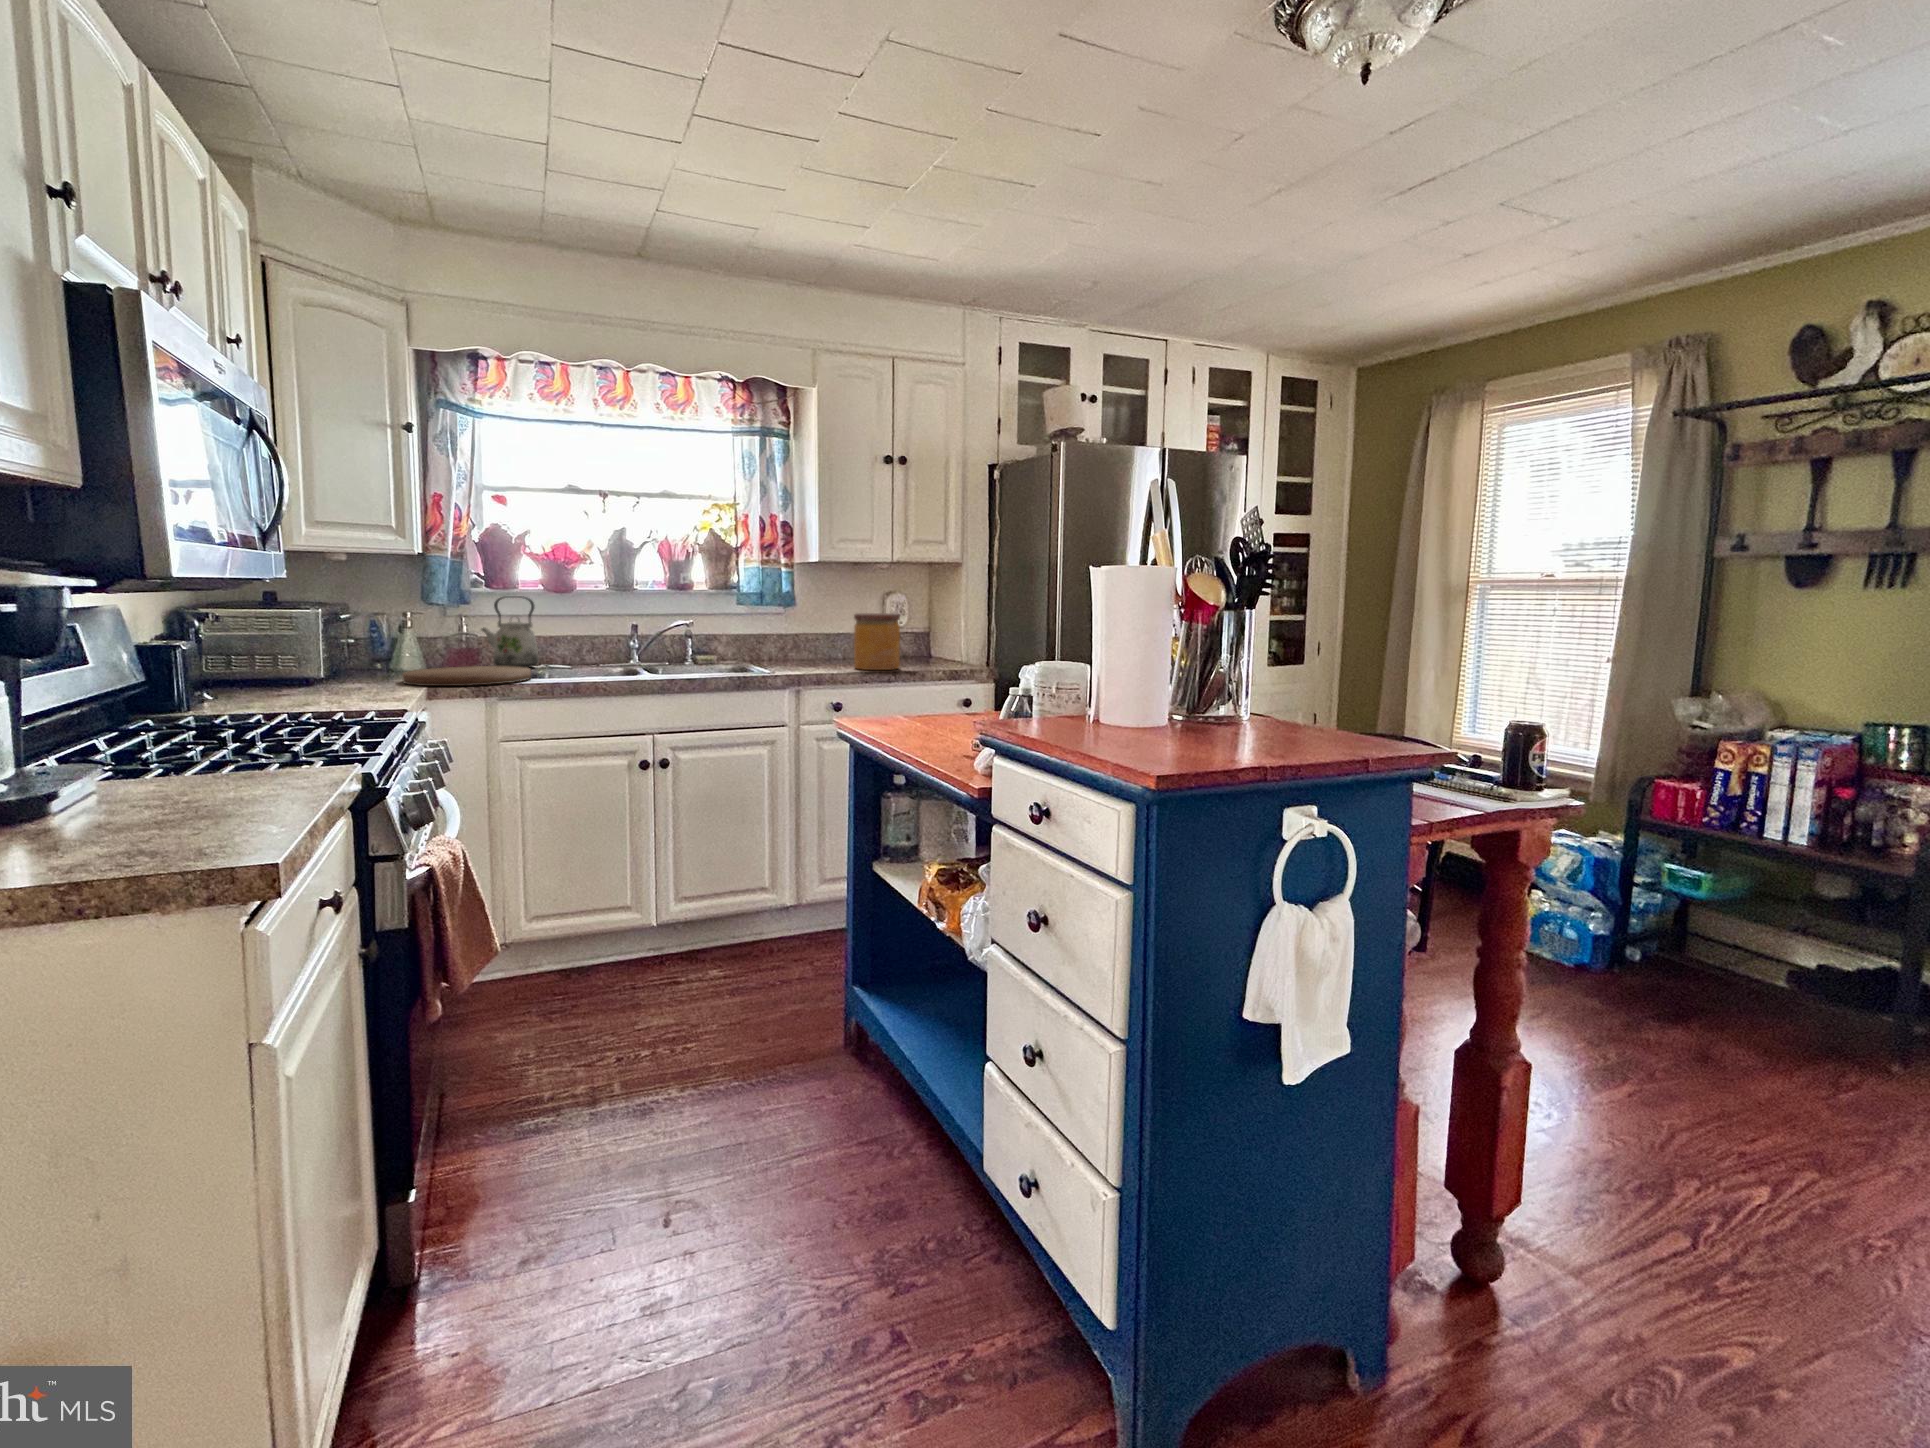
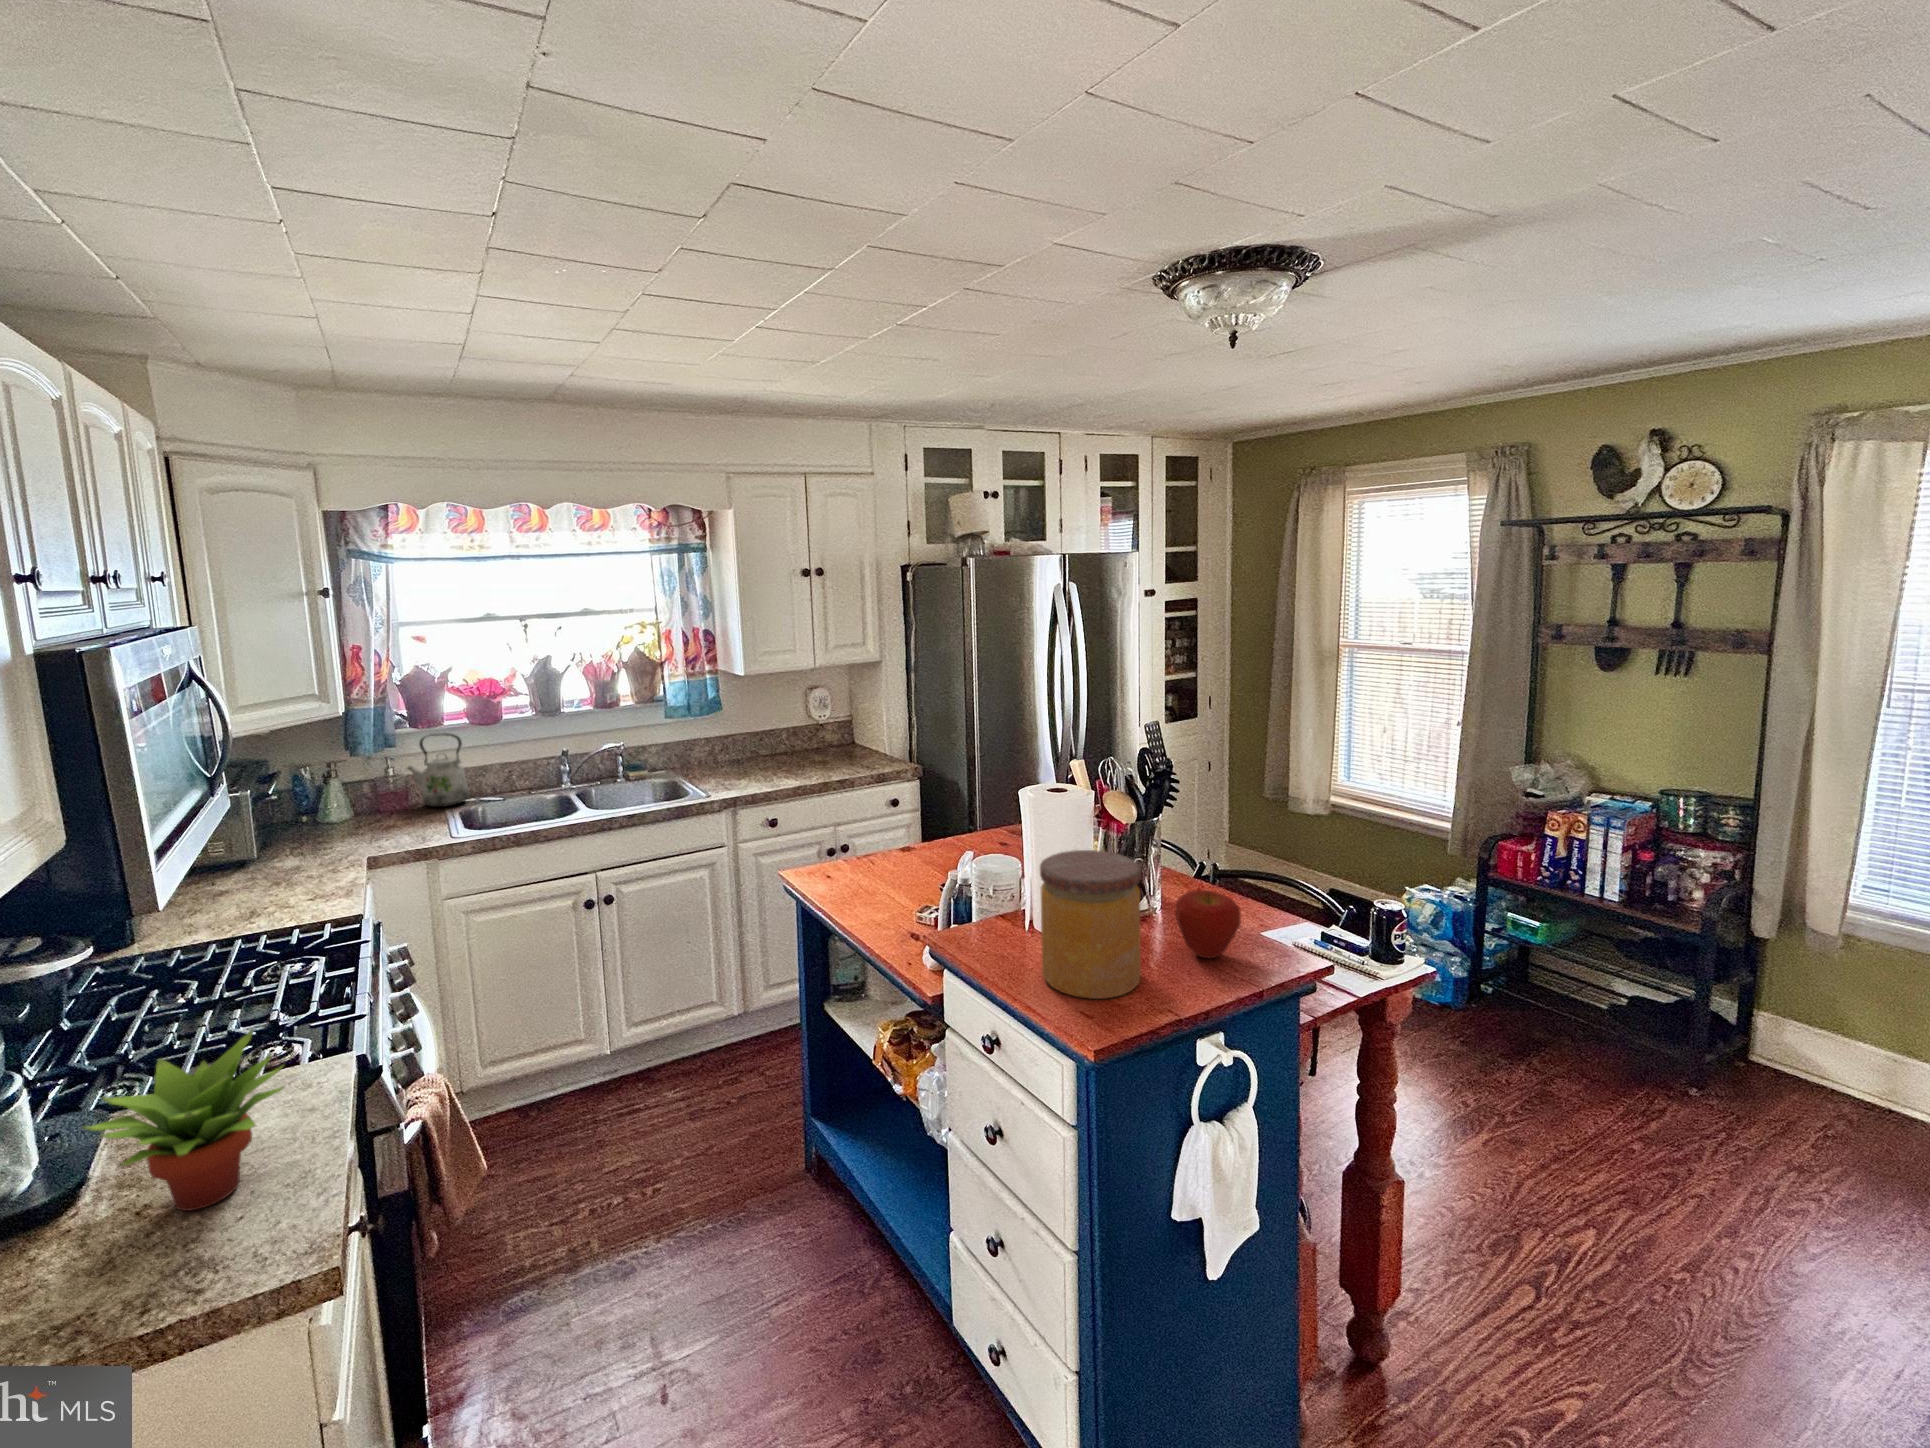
jar: present [854,613,900,670] -> present [1040,850,1141,999]
apple: none [1264,661,1344,740] -> present [1175,890,1241,958]
succulent plant: none [27,665,258,833] -> present [82,1029,285,1211]
cutting board: present [403,666,531,686] -> none [337,814,469,856]

